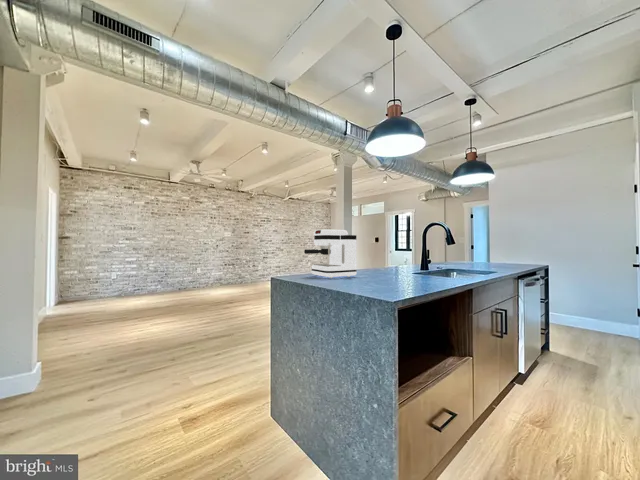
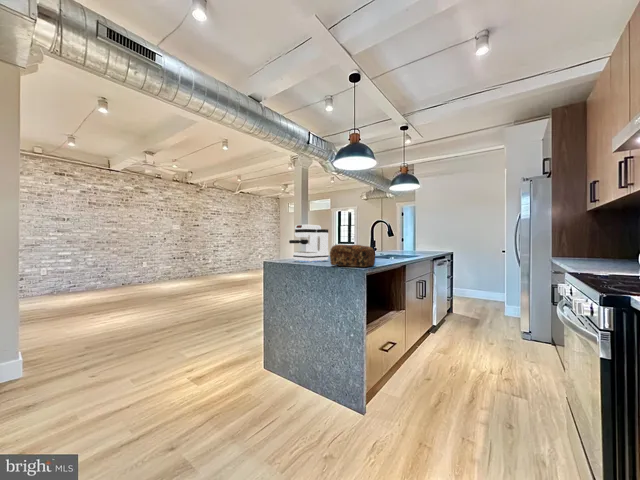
bread loaf: none [343,257,411,293] -> present [330,244,375,267]

